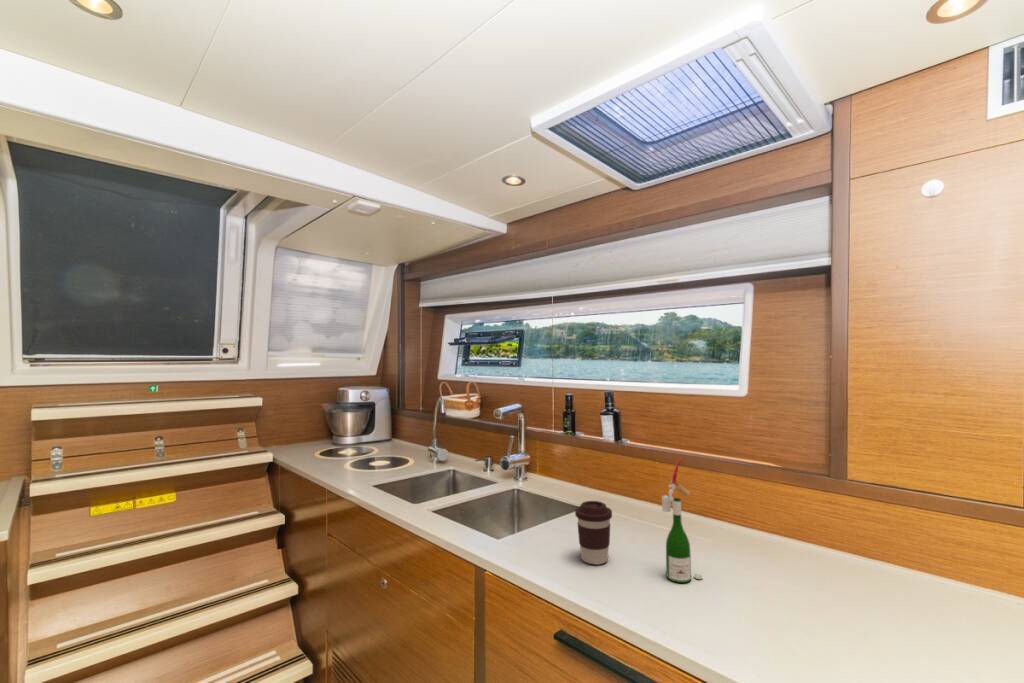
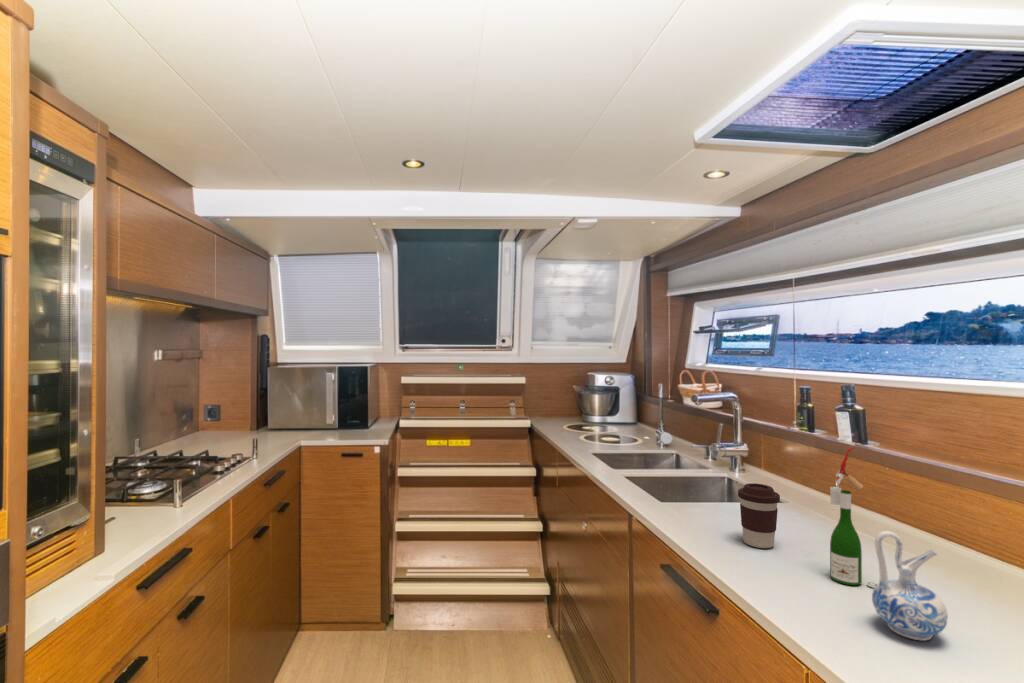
ceramic pitcher: none [725,535,782,624] -> present [872,531,948,641]

